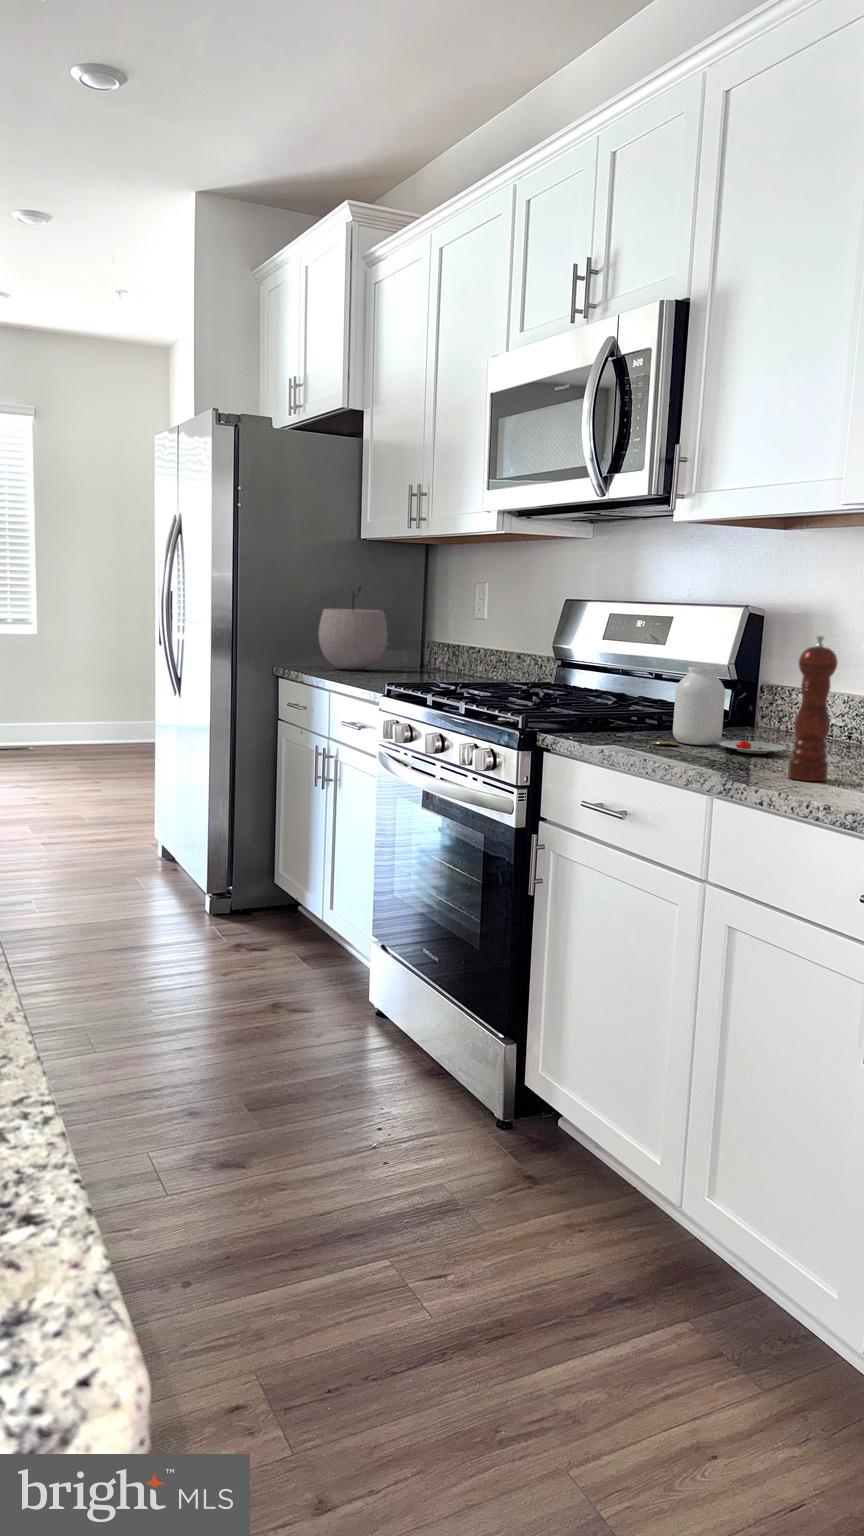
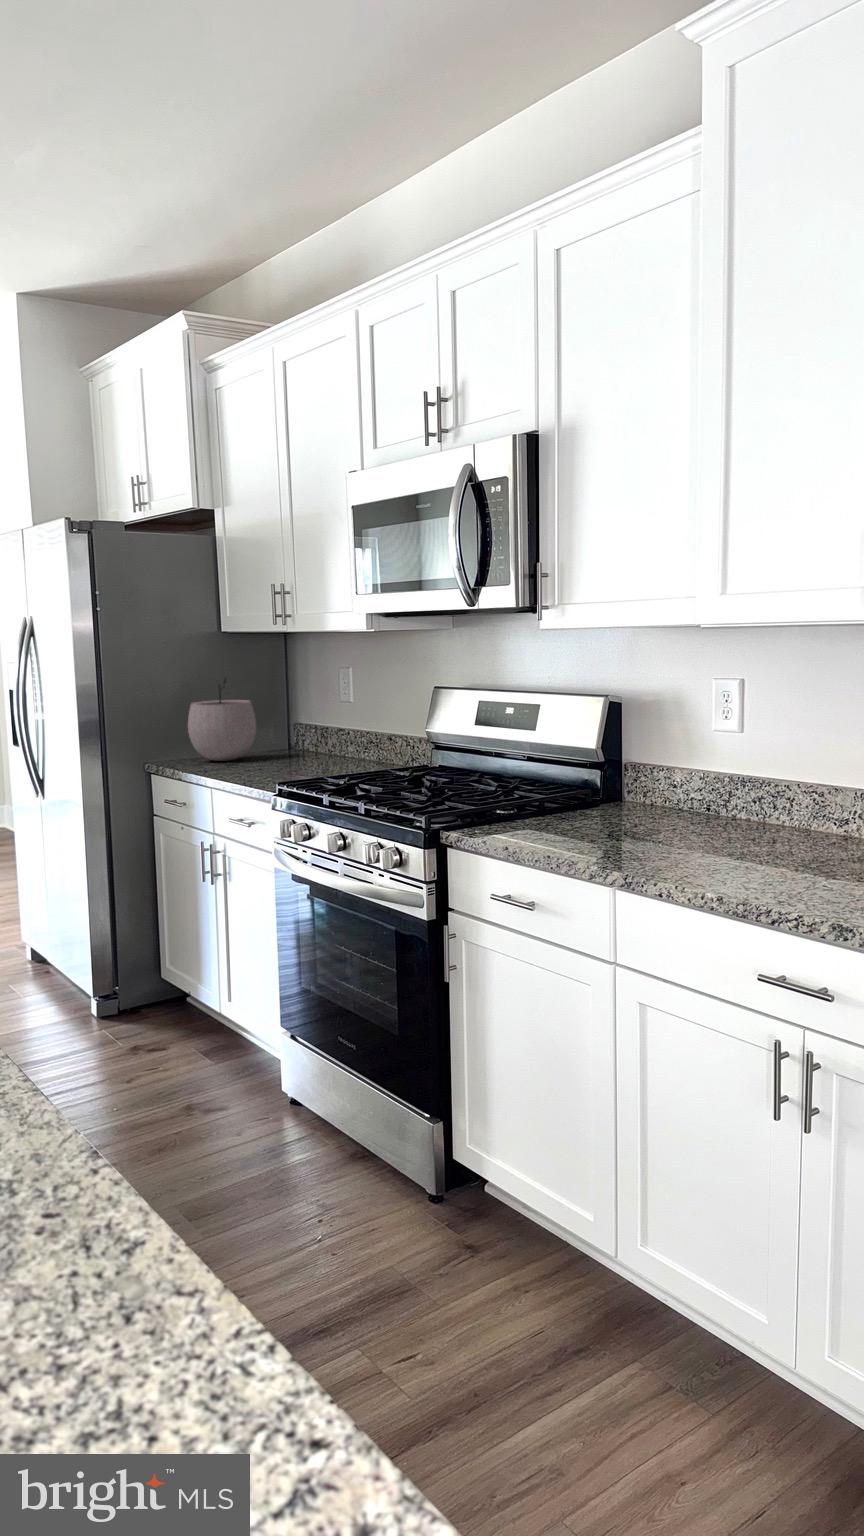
pepper mill: present [788,636,838,781] -> none [676,743,709,870]
jar: present [652,666,786,754] -> none [545,762,664,839]

